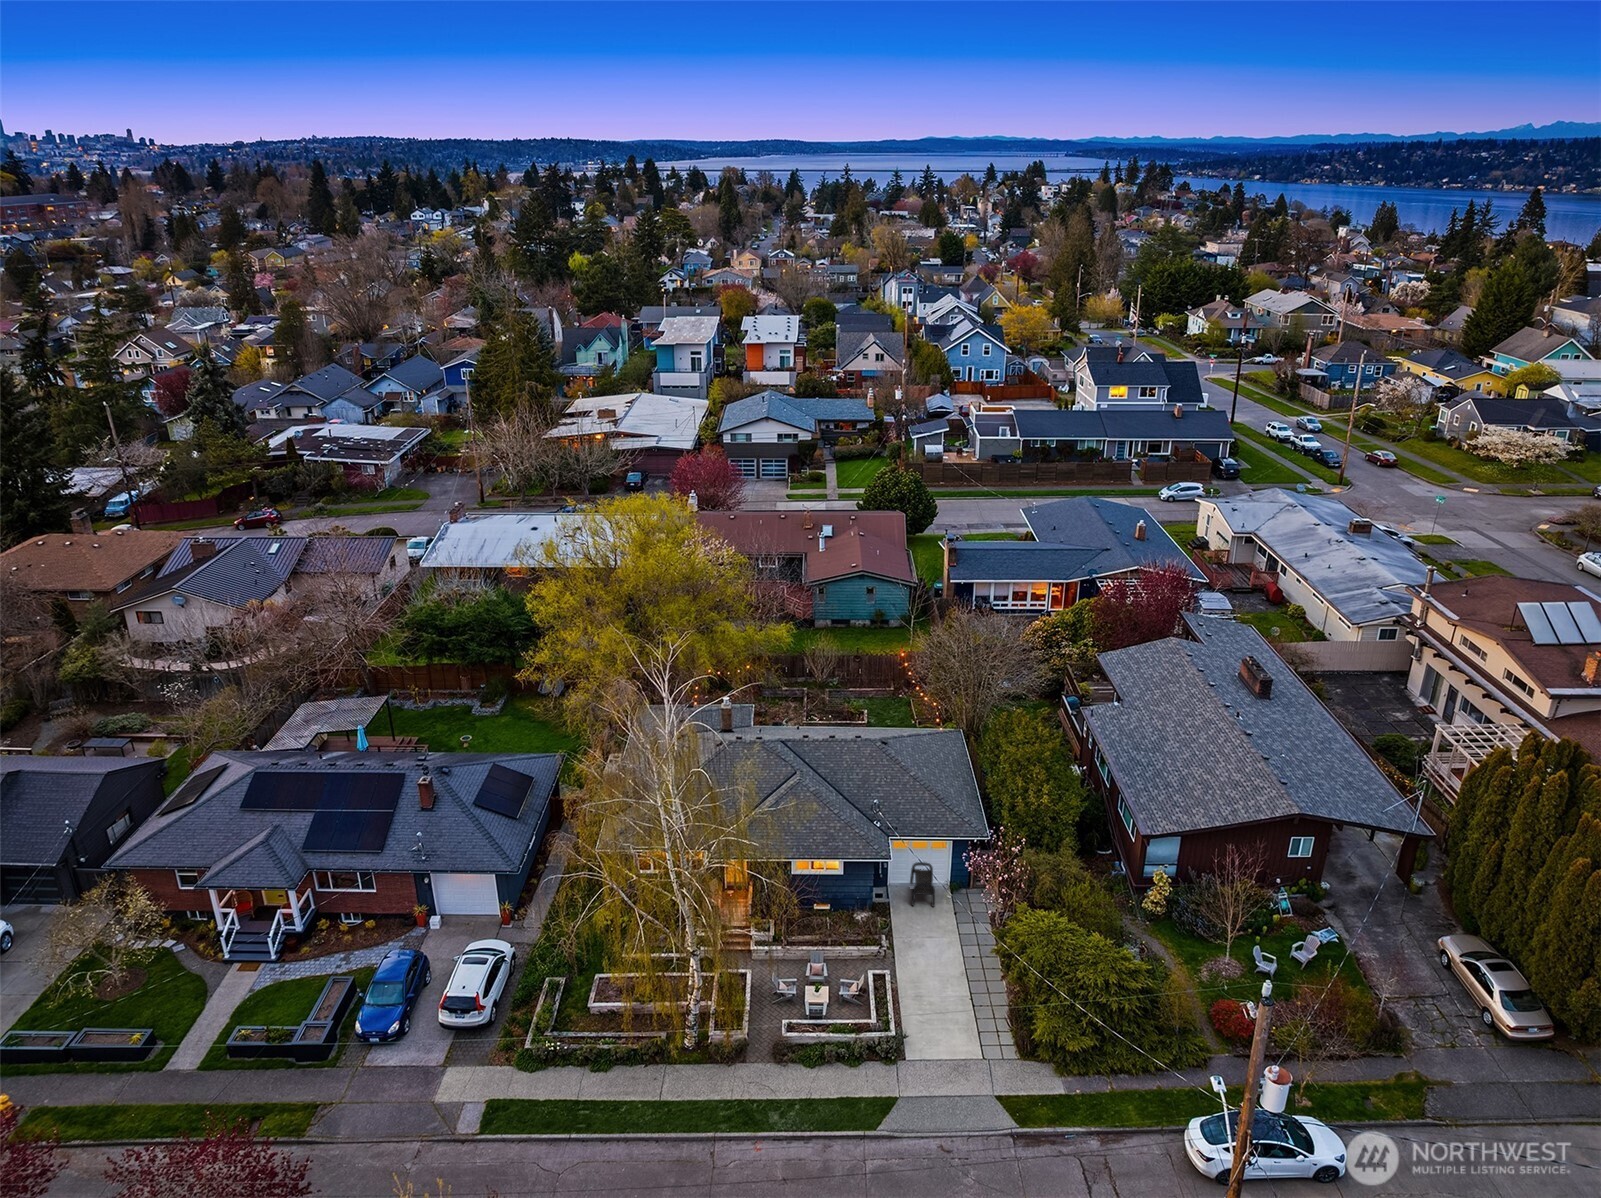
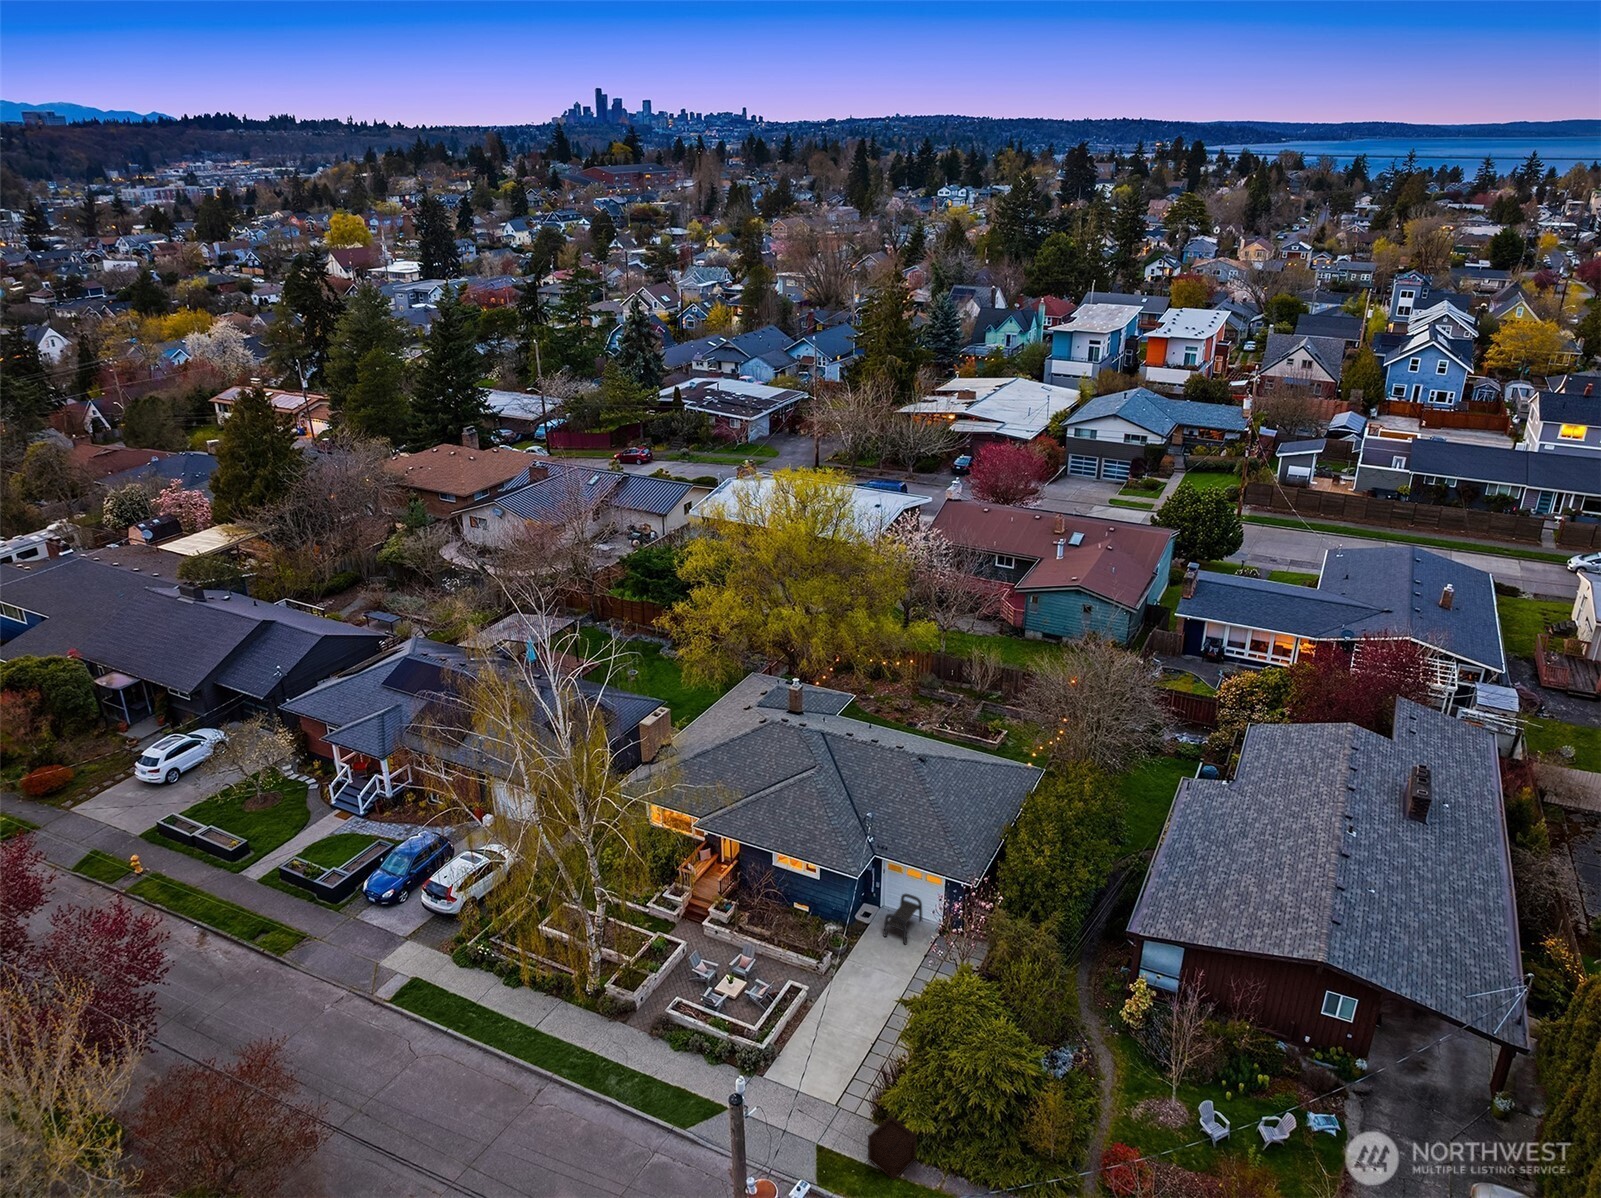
wooden crate: none [1038,1044,1074,1097] -> present [868,1116,917,1180]

